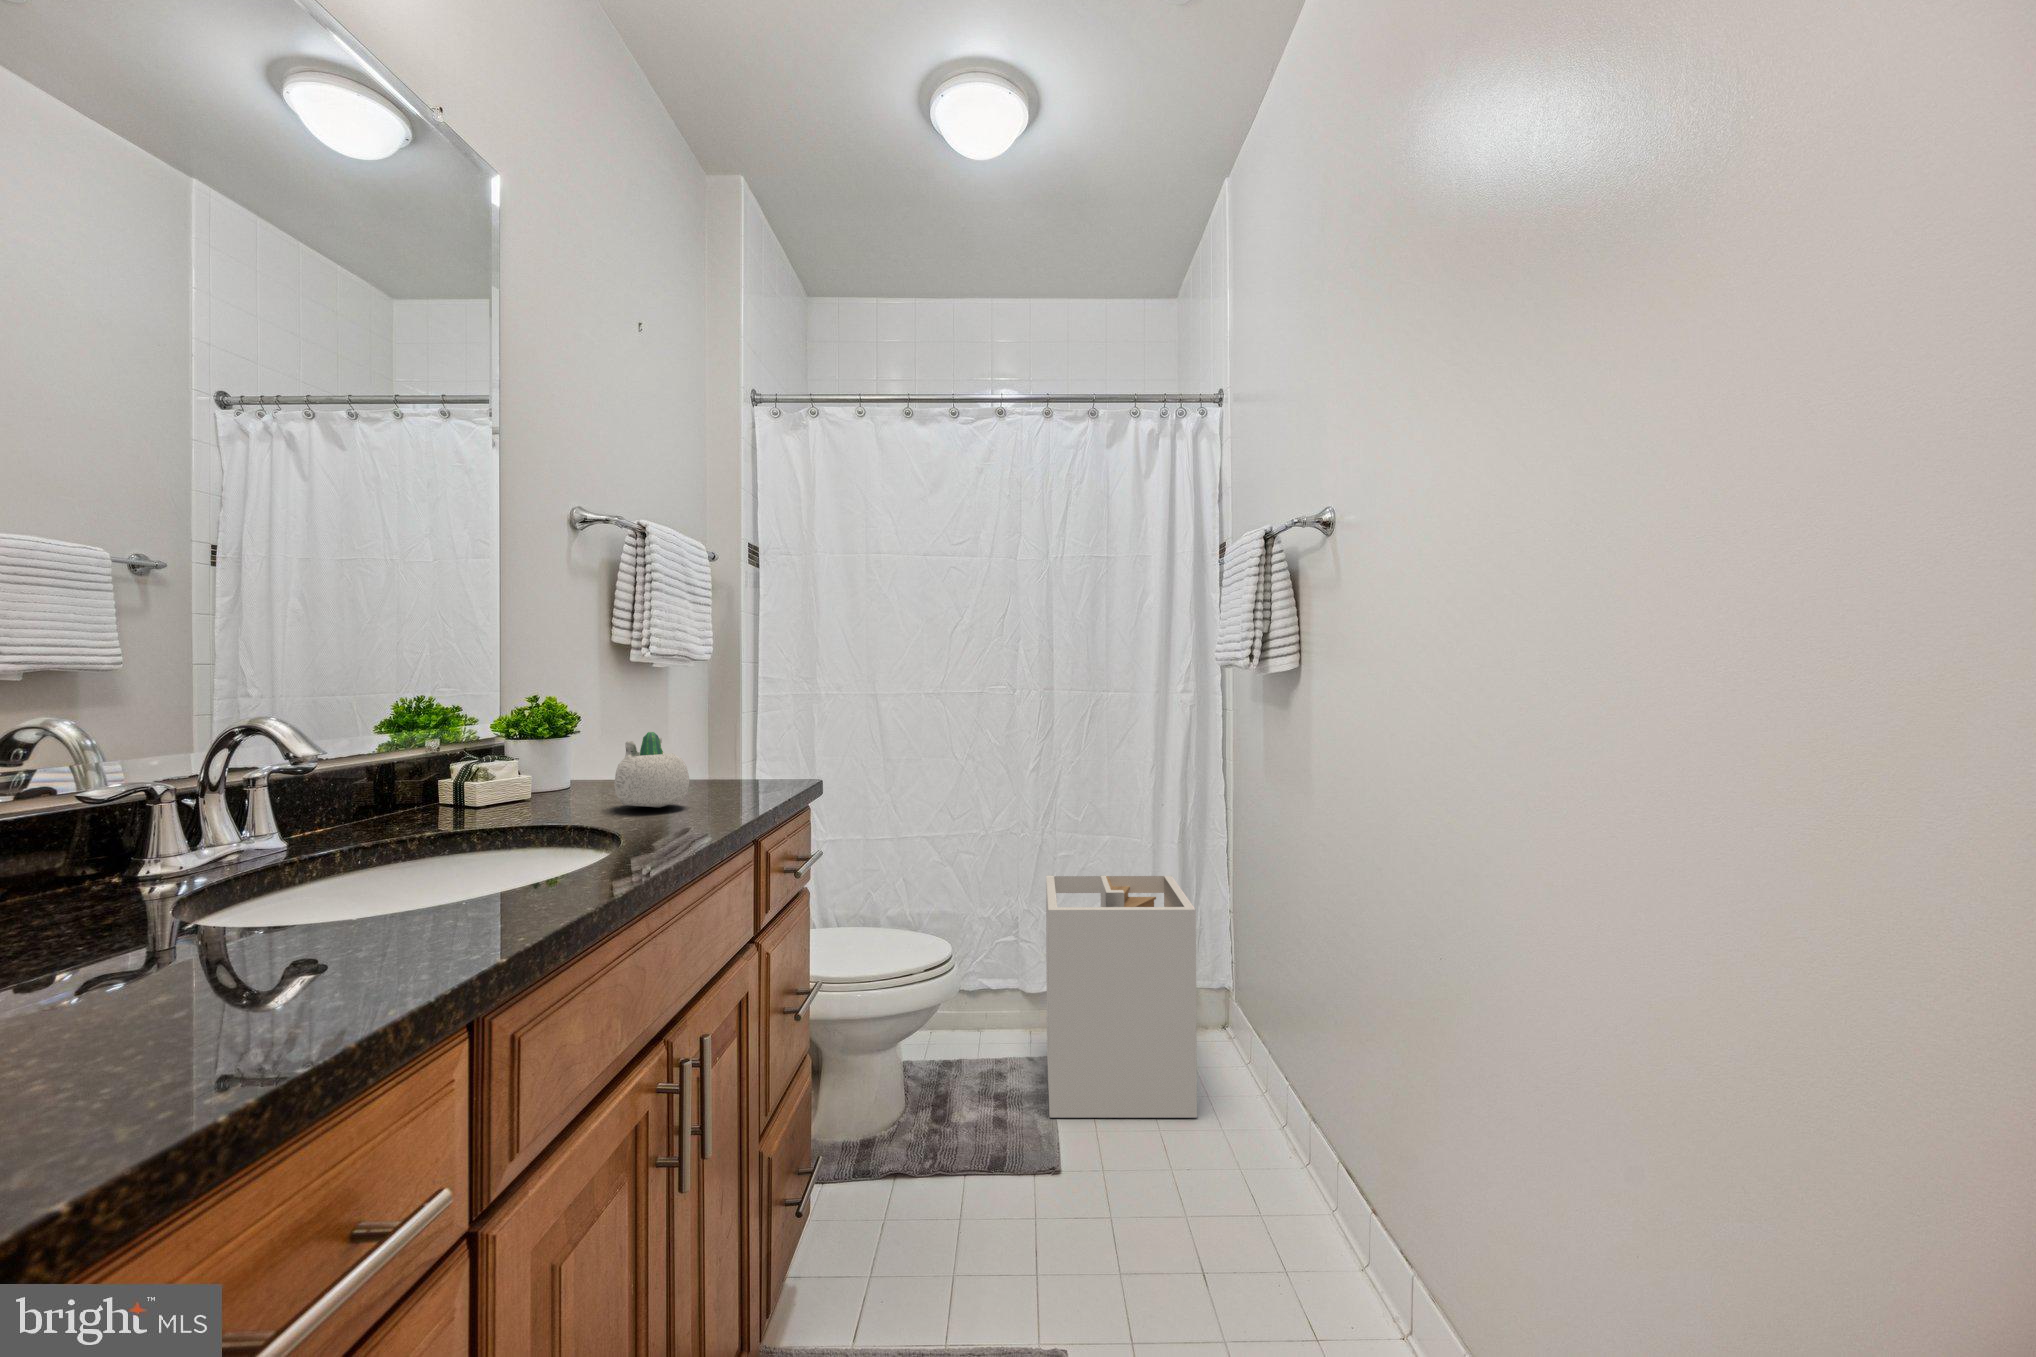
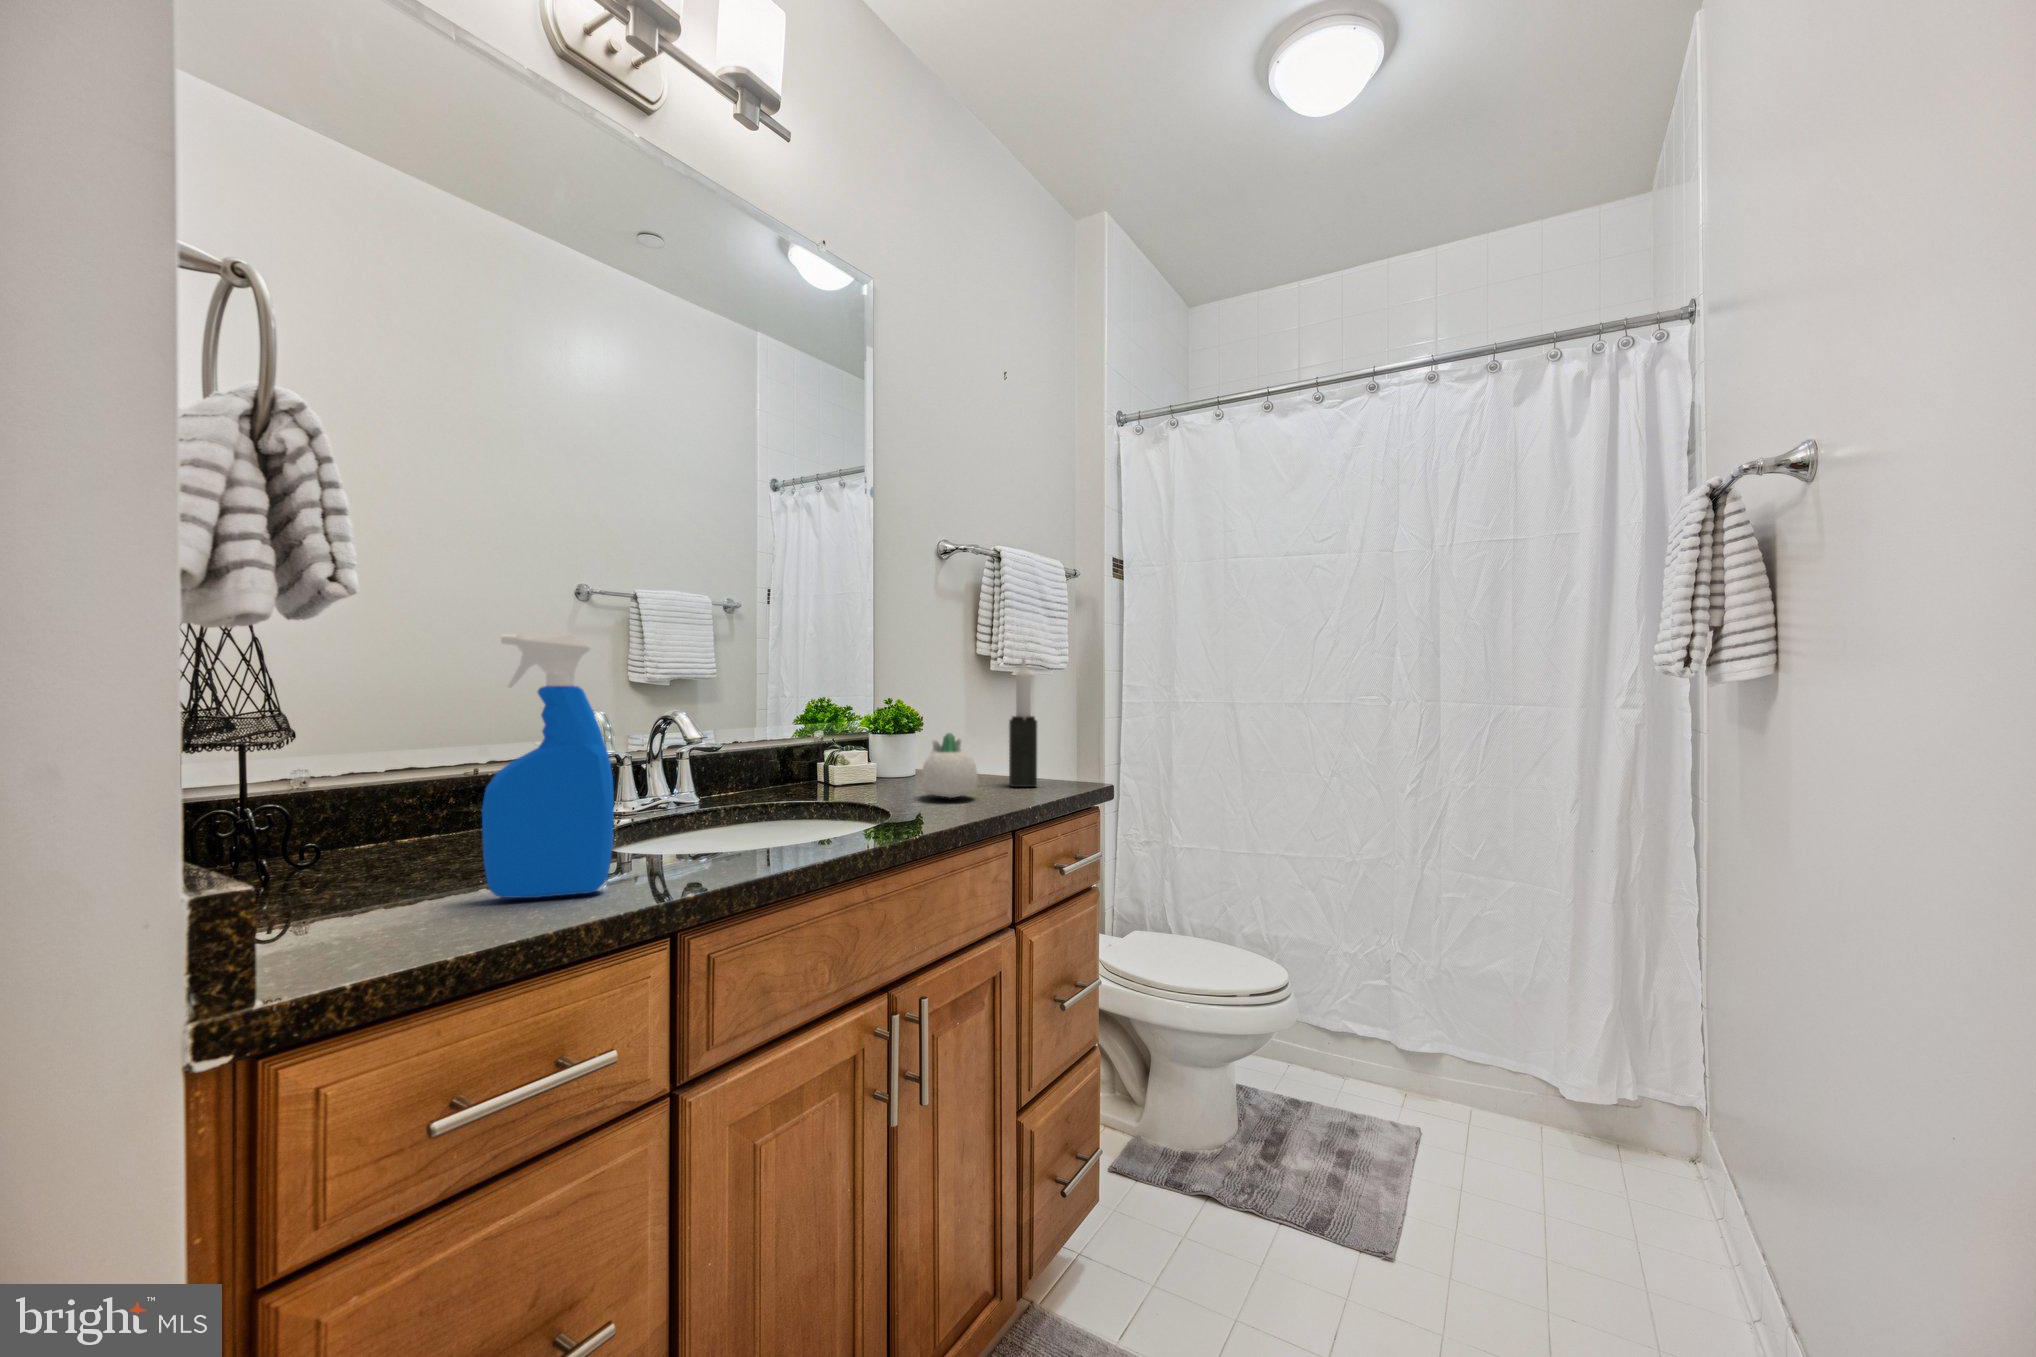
spray bottle: none [70,580,340,1037] -> present [482,632,614,898]
candle: none [698,646,734,790] -> present [1009,657,1037,787]
laundry hamper: present [1046,875,1197,1118] -> none [1400,919,1606,1261]

